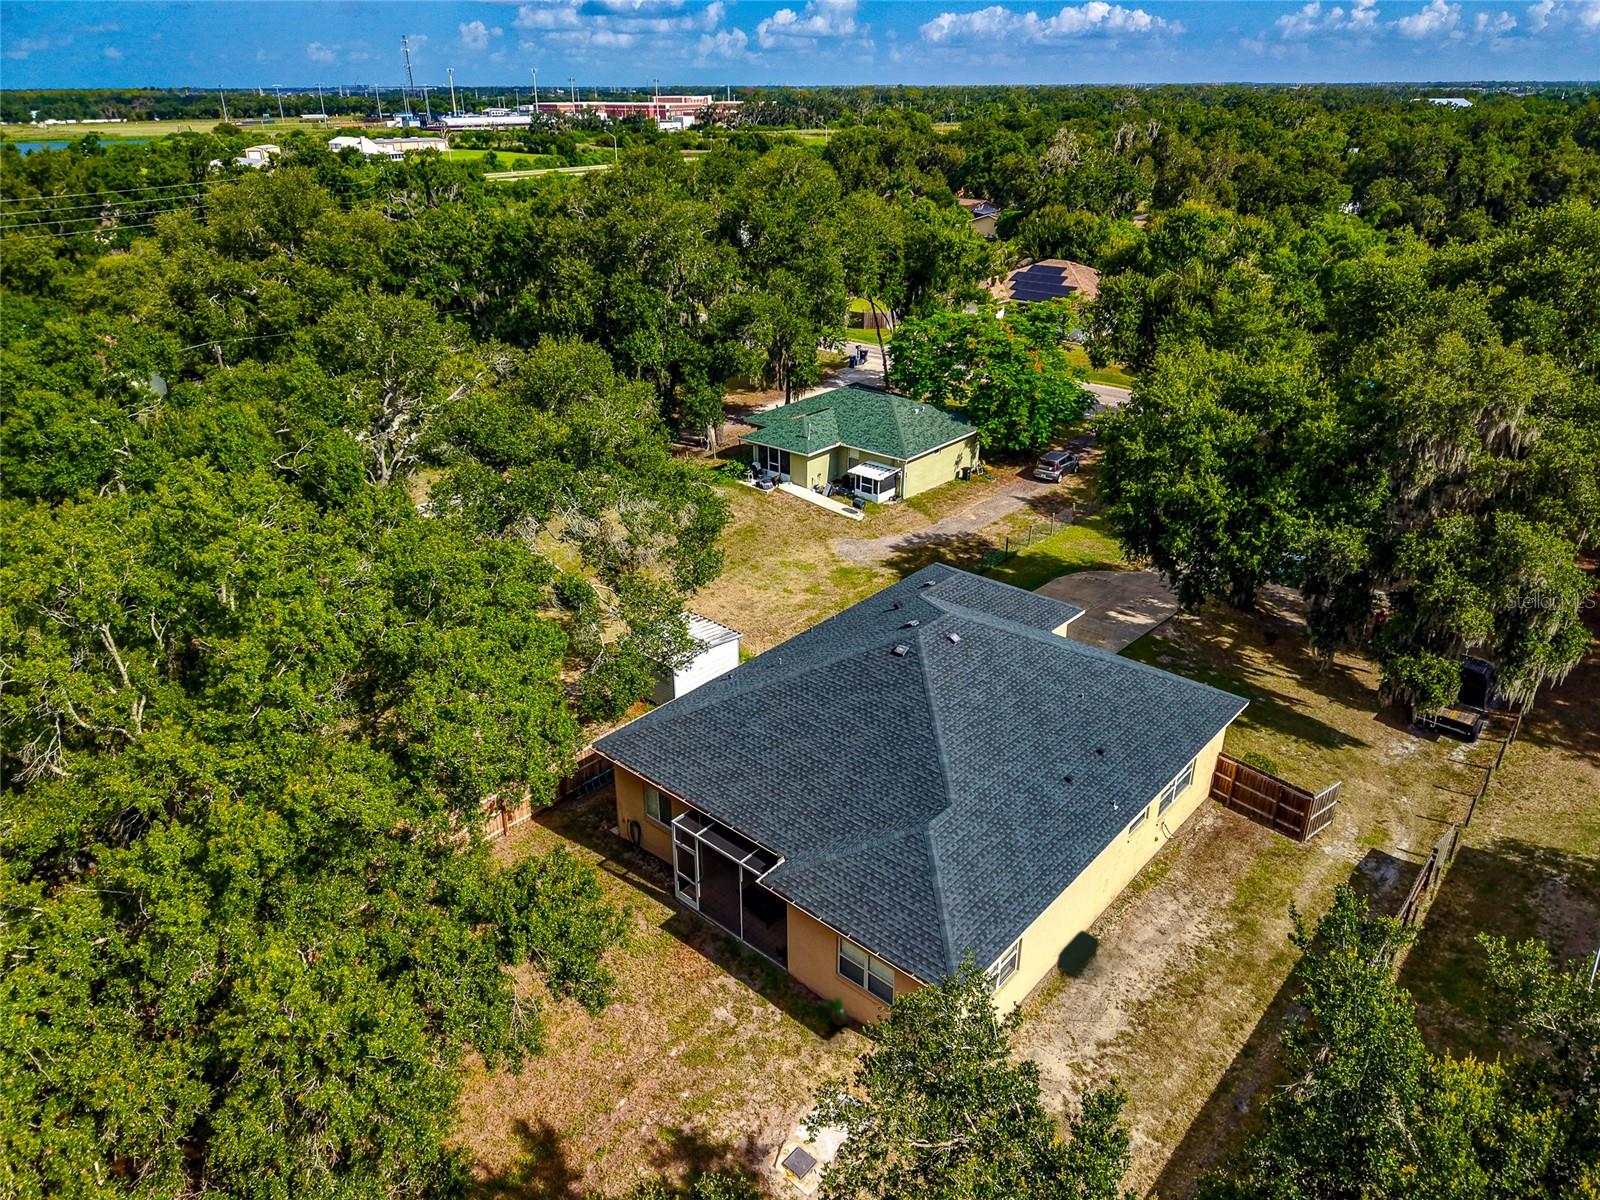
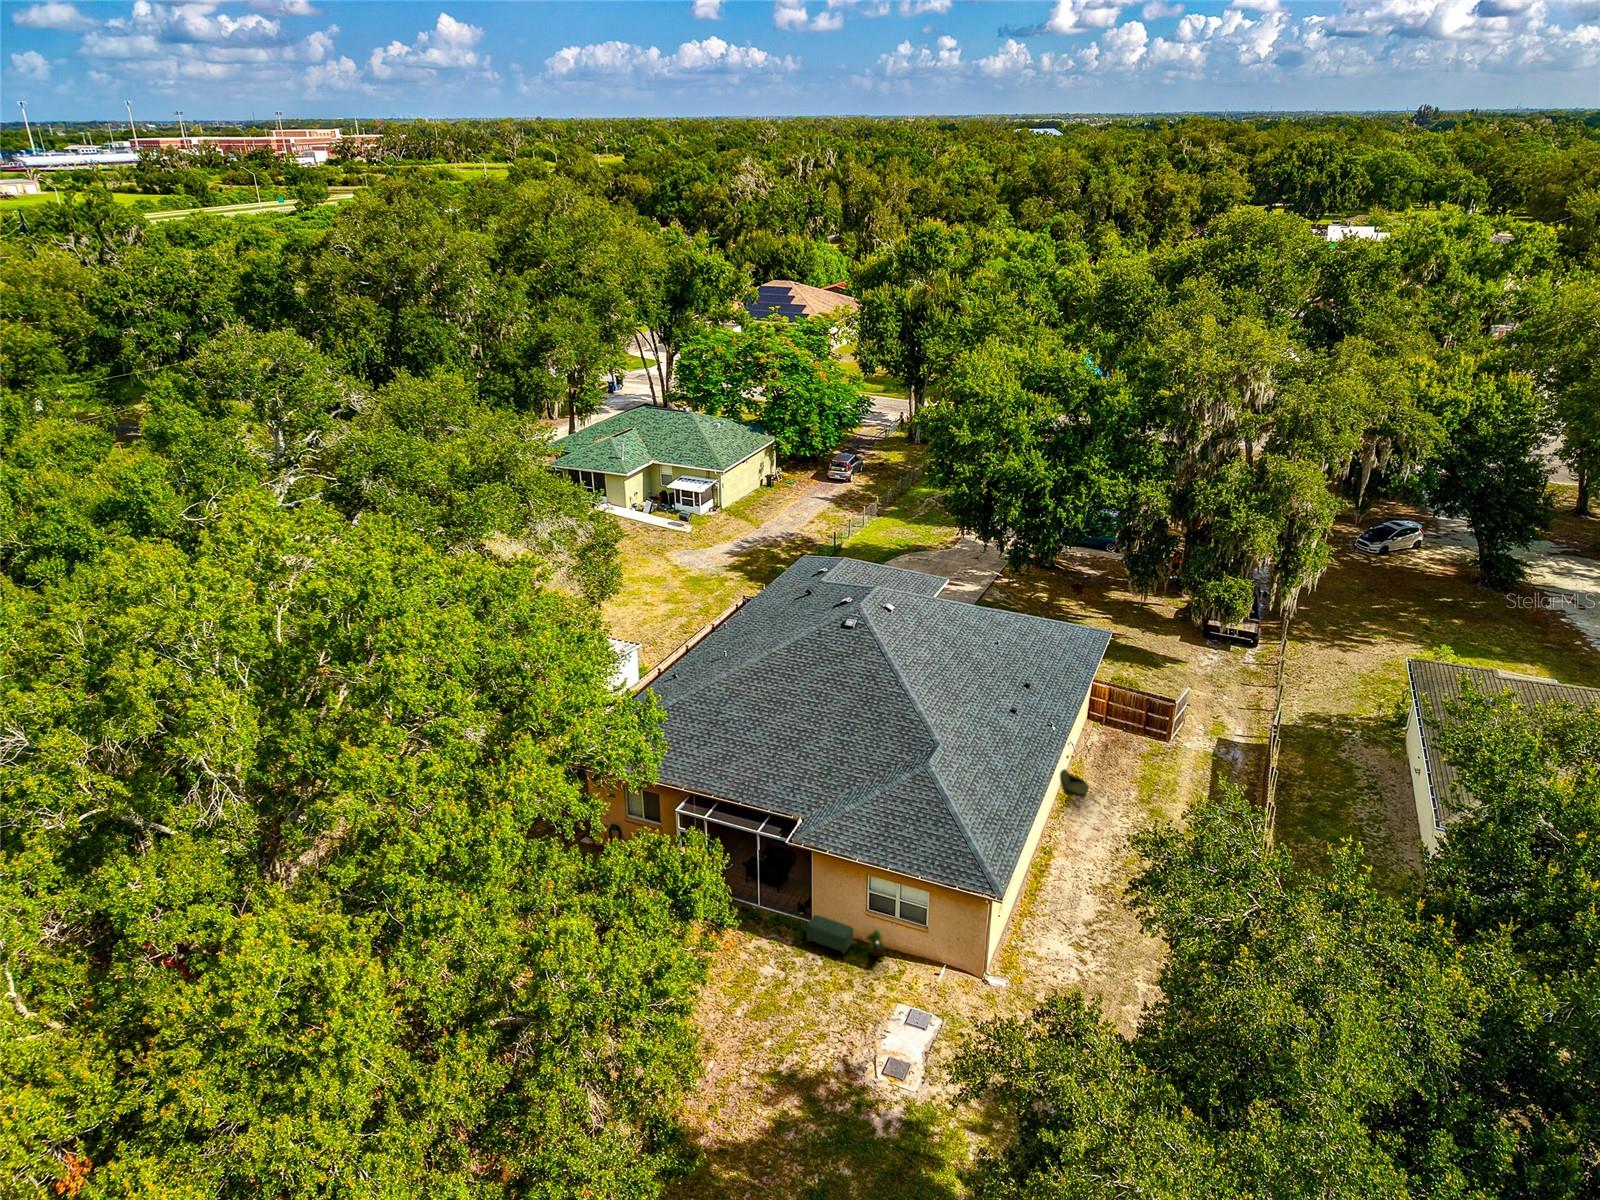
lounge chair: none [1125,853,1167,904] -> present [1060,769,1088,798]
bench: present [1057,931,1099,978] -> present [807,915,853,954]

